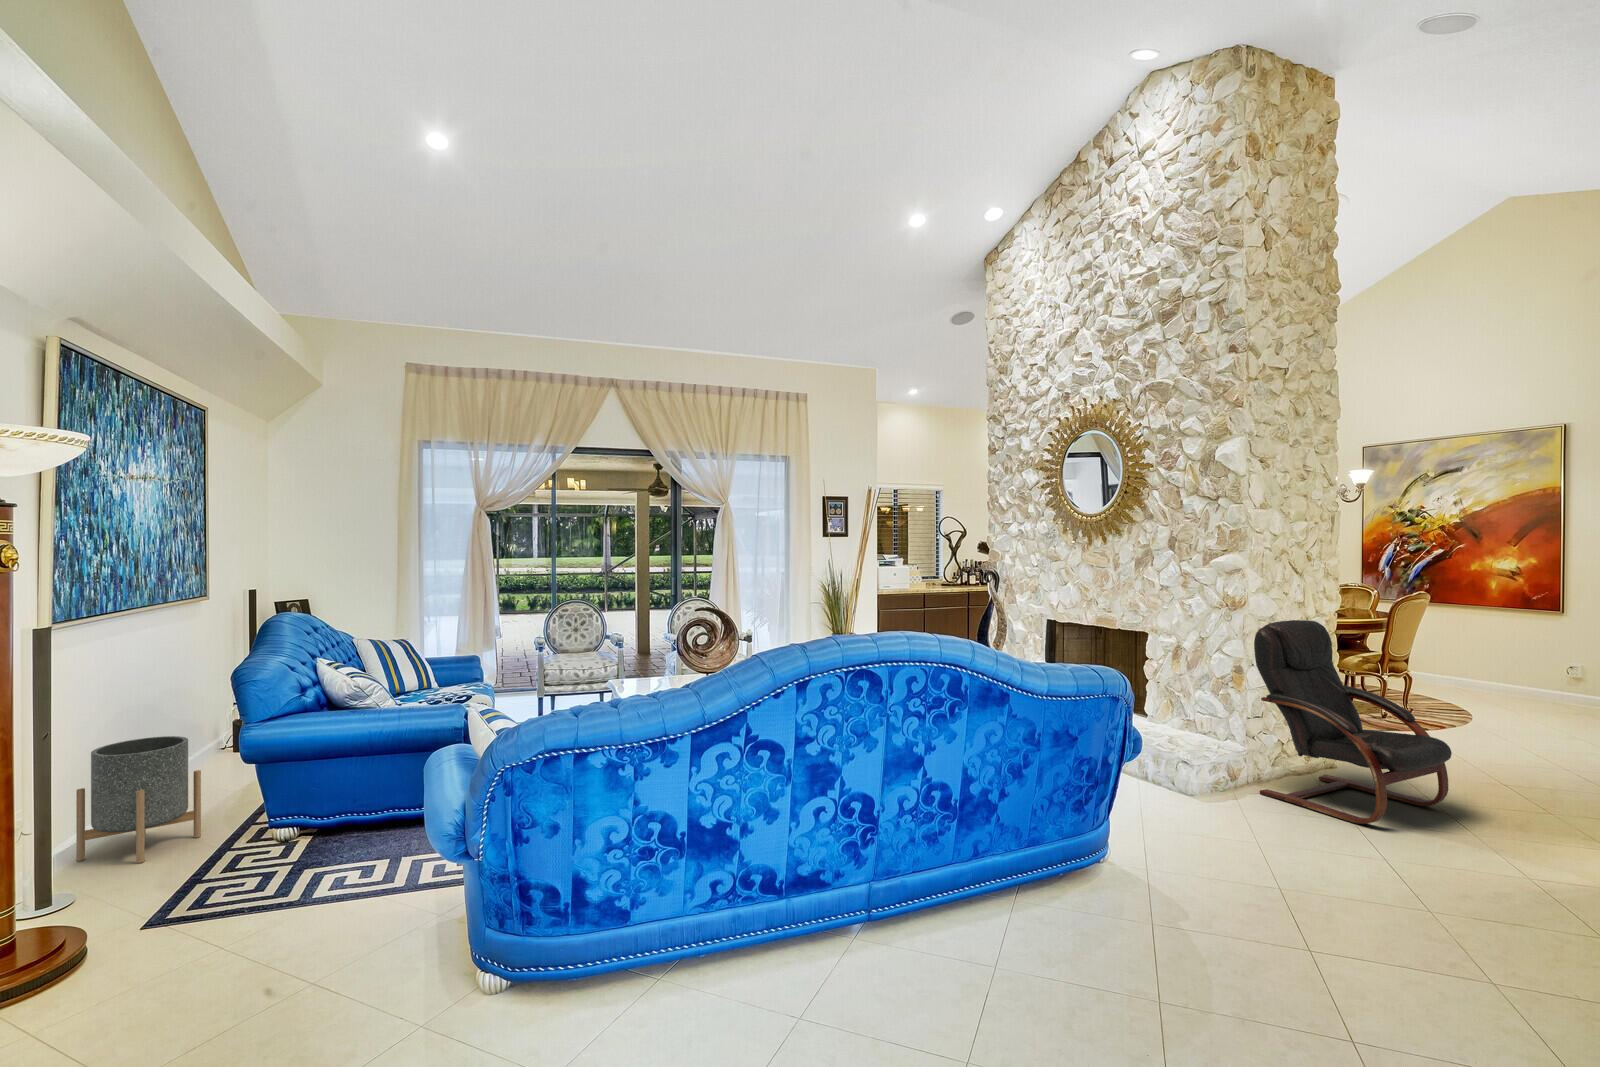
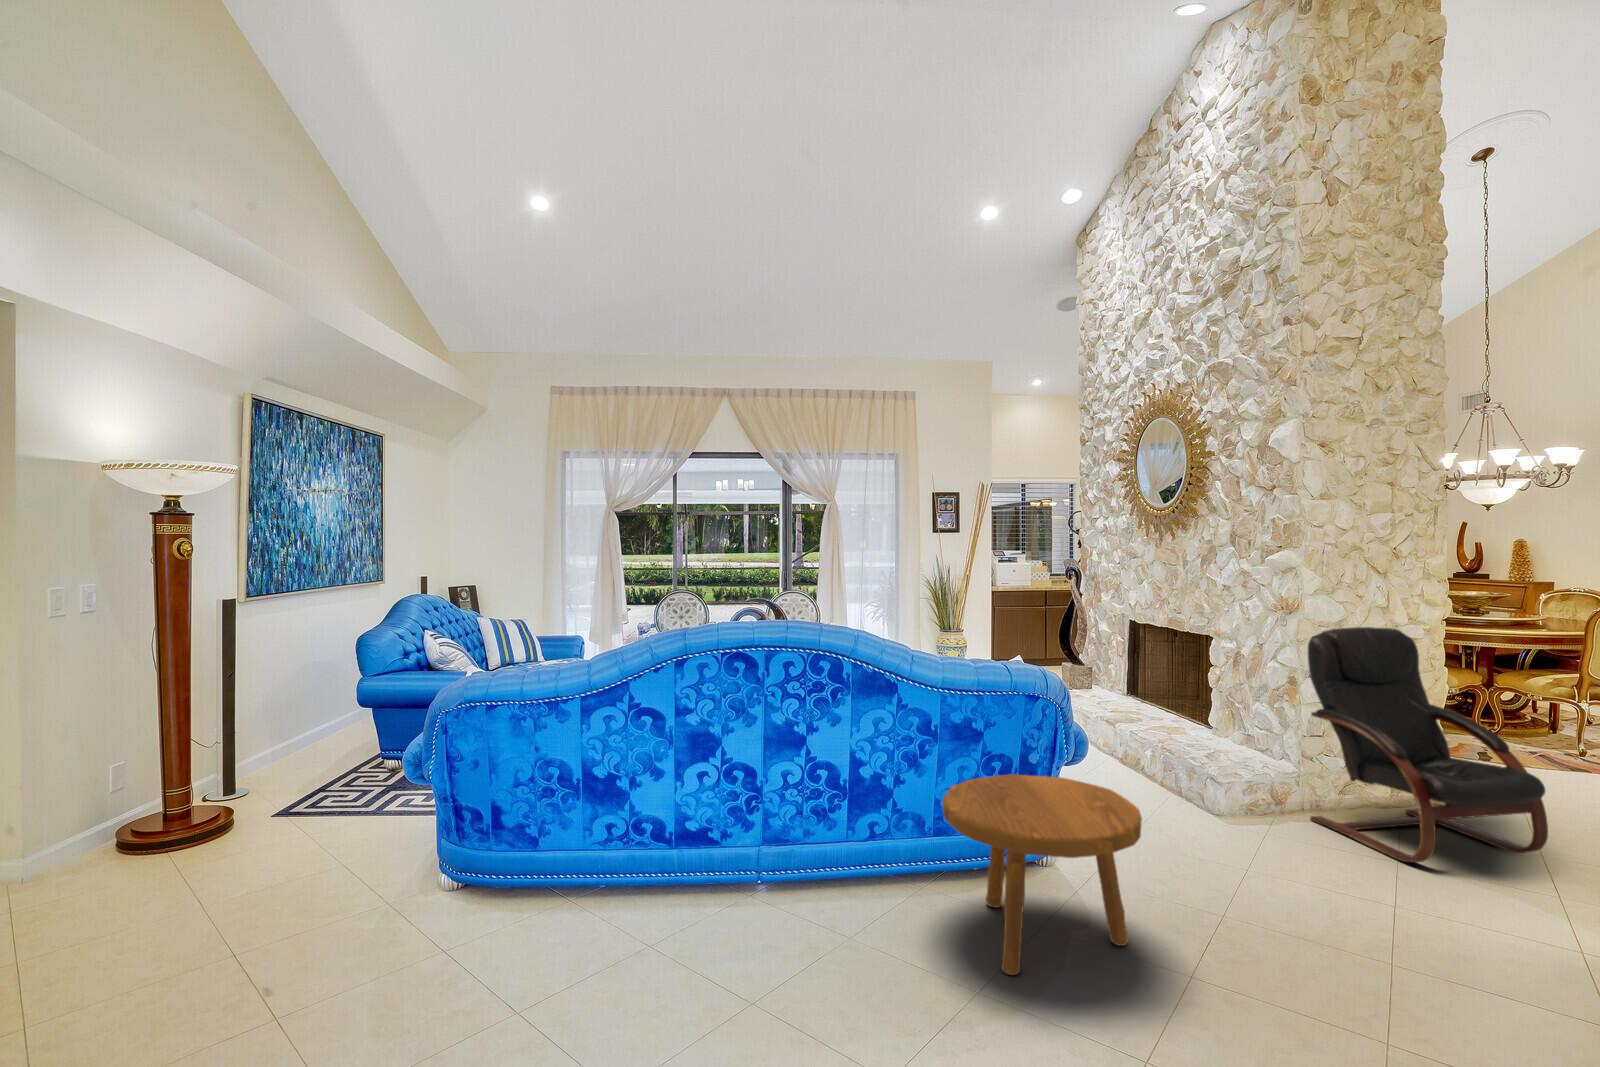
planter: present [76,736,201,863] -> none [264,686,347,778]
footstool: none [1059,778,1270,986] -> present [942,774,1142,975]

